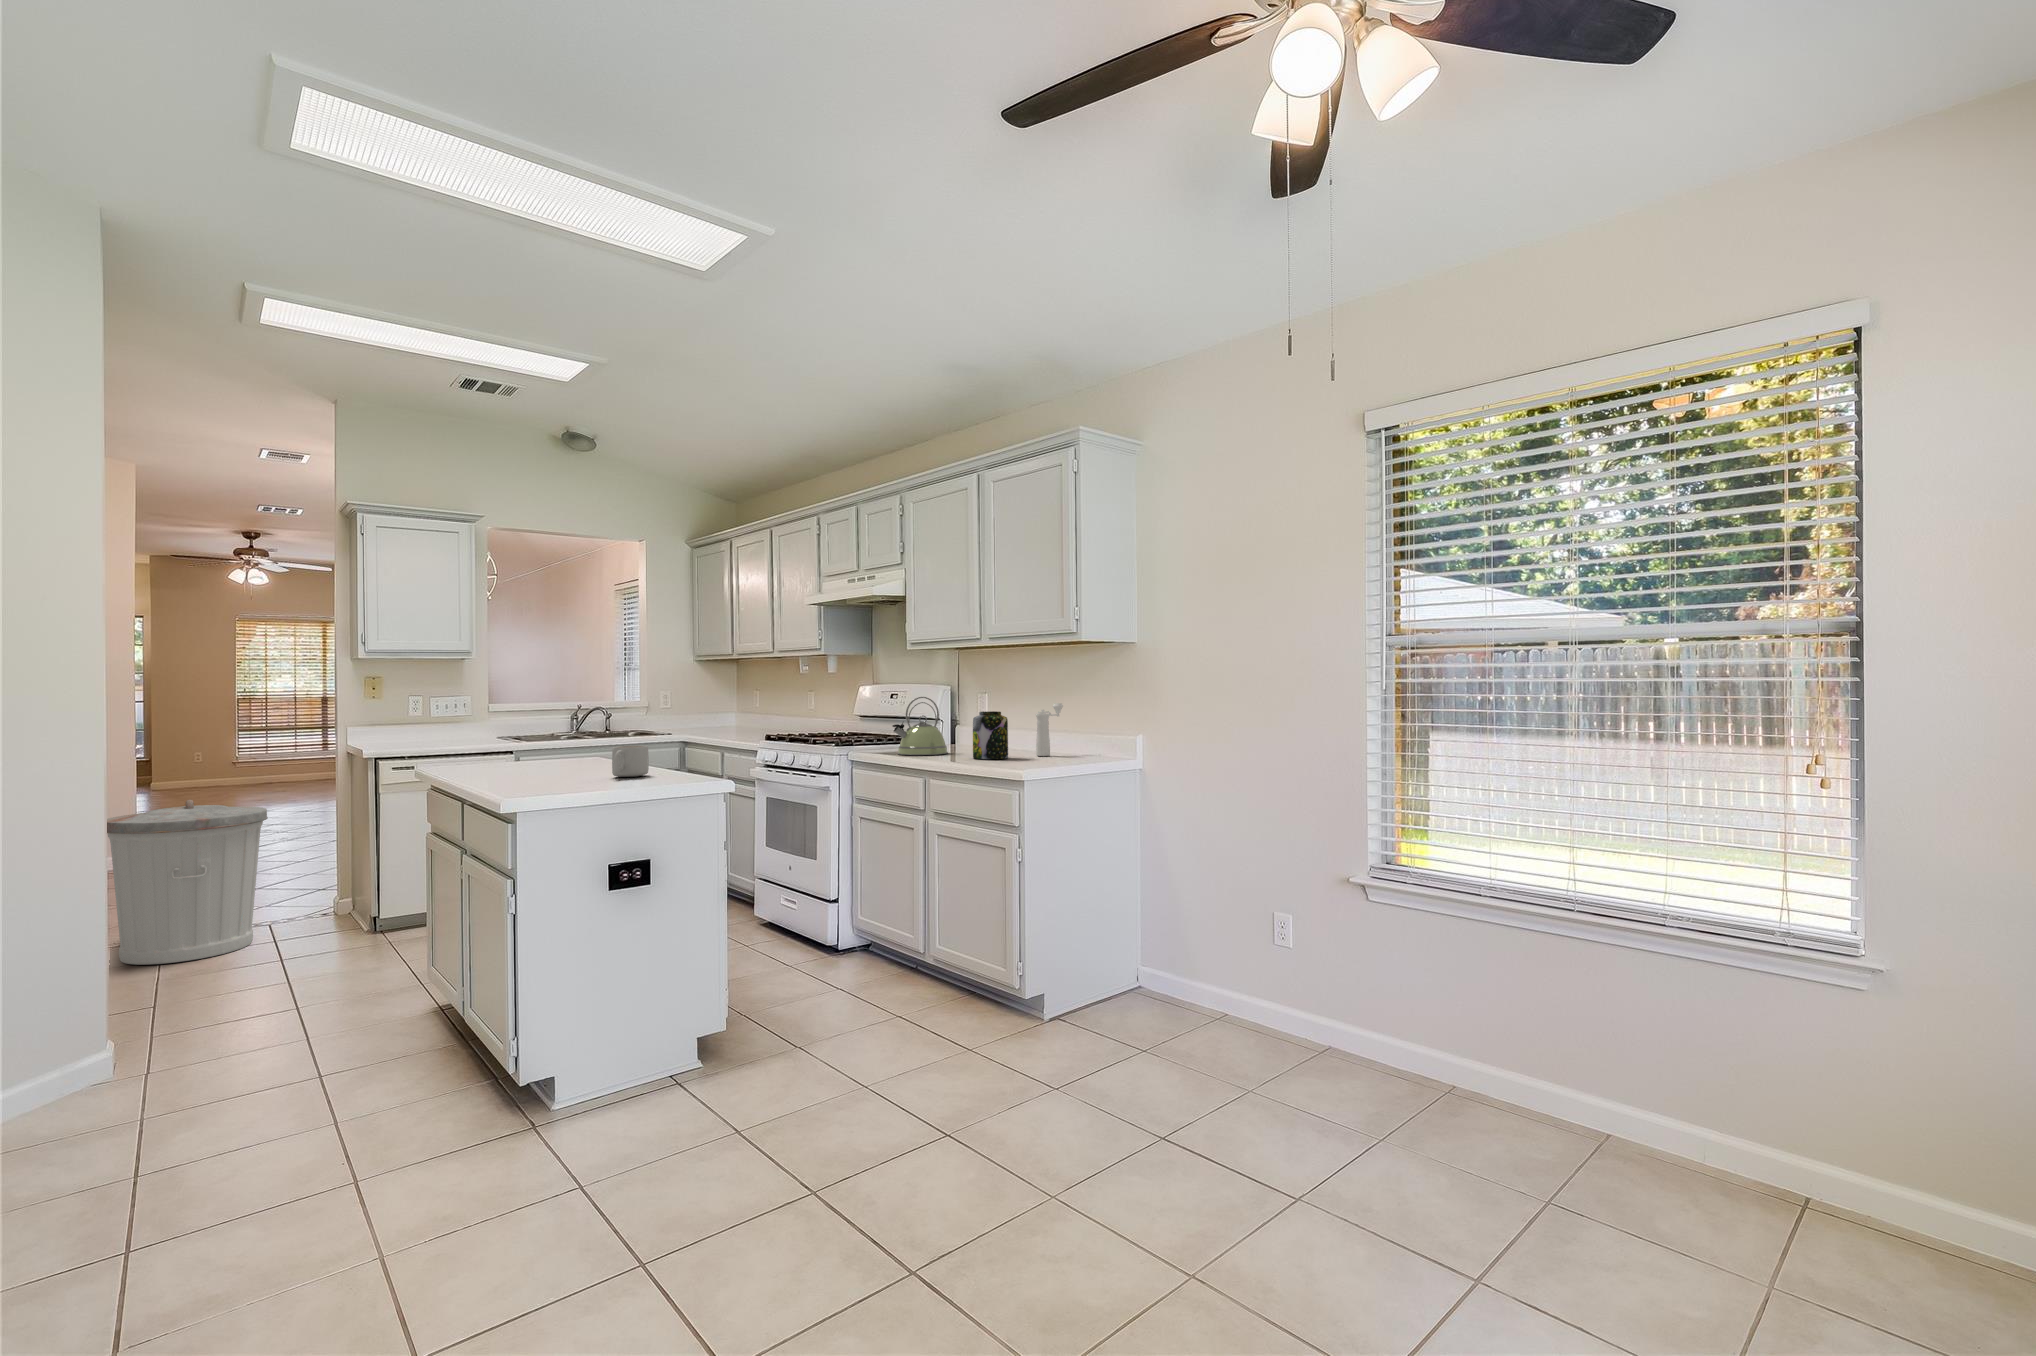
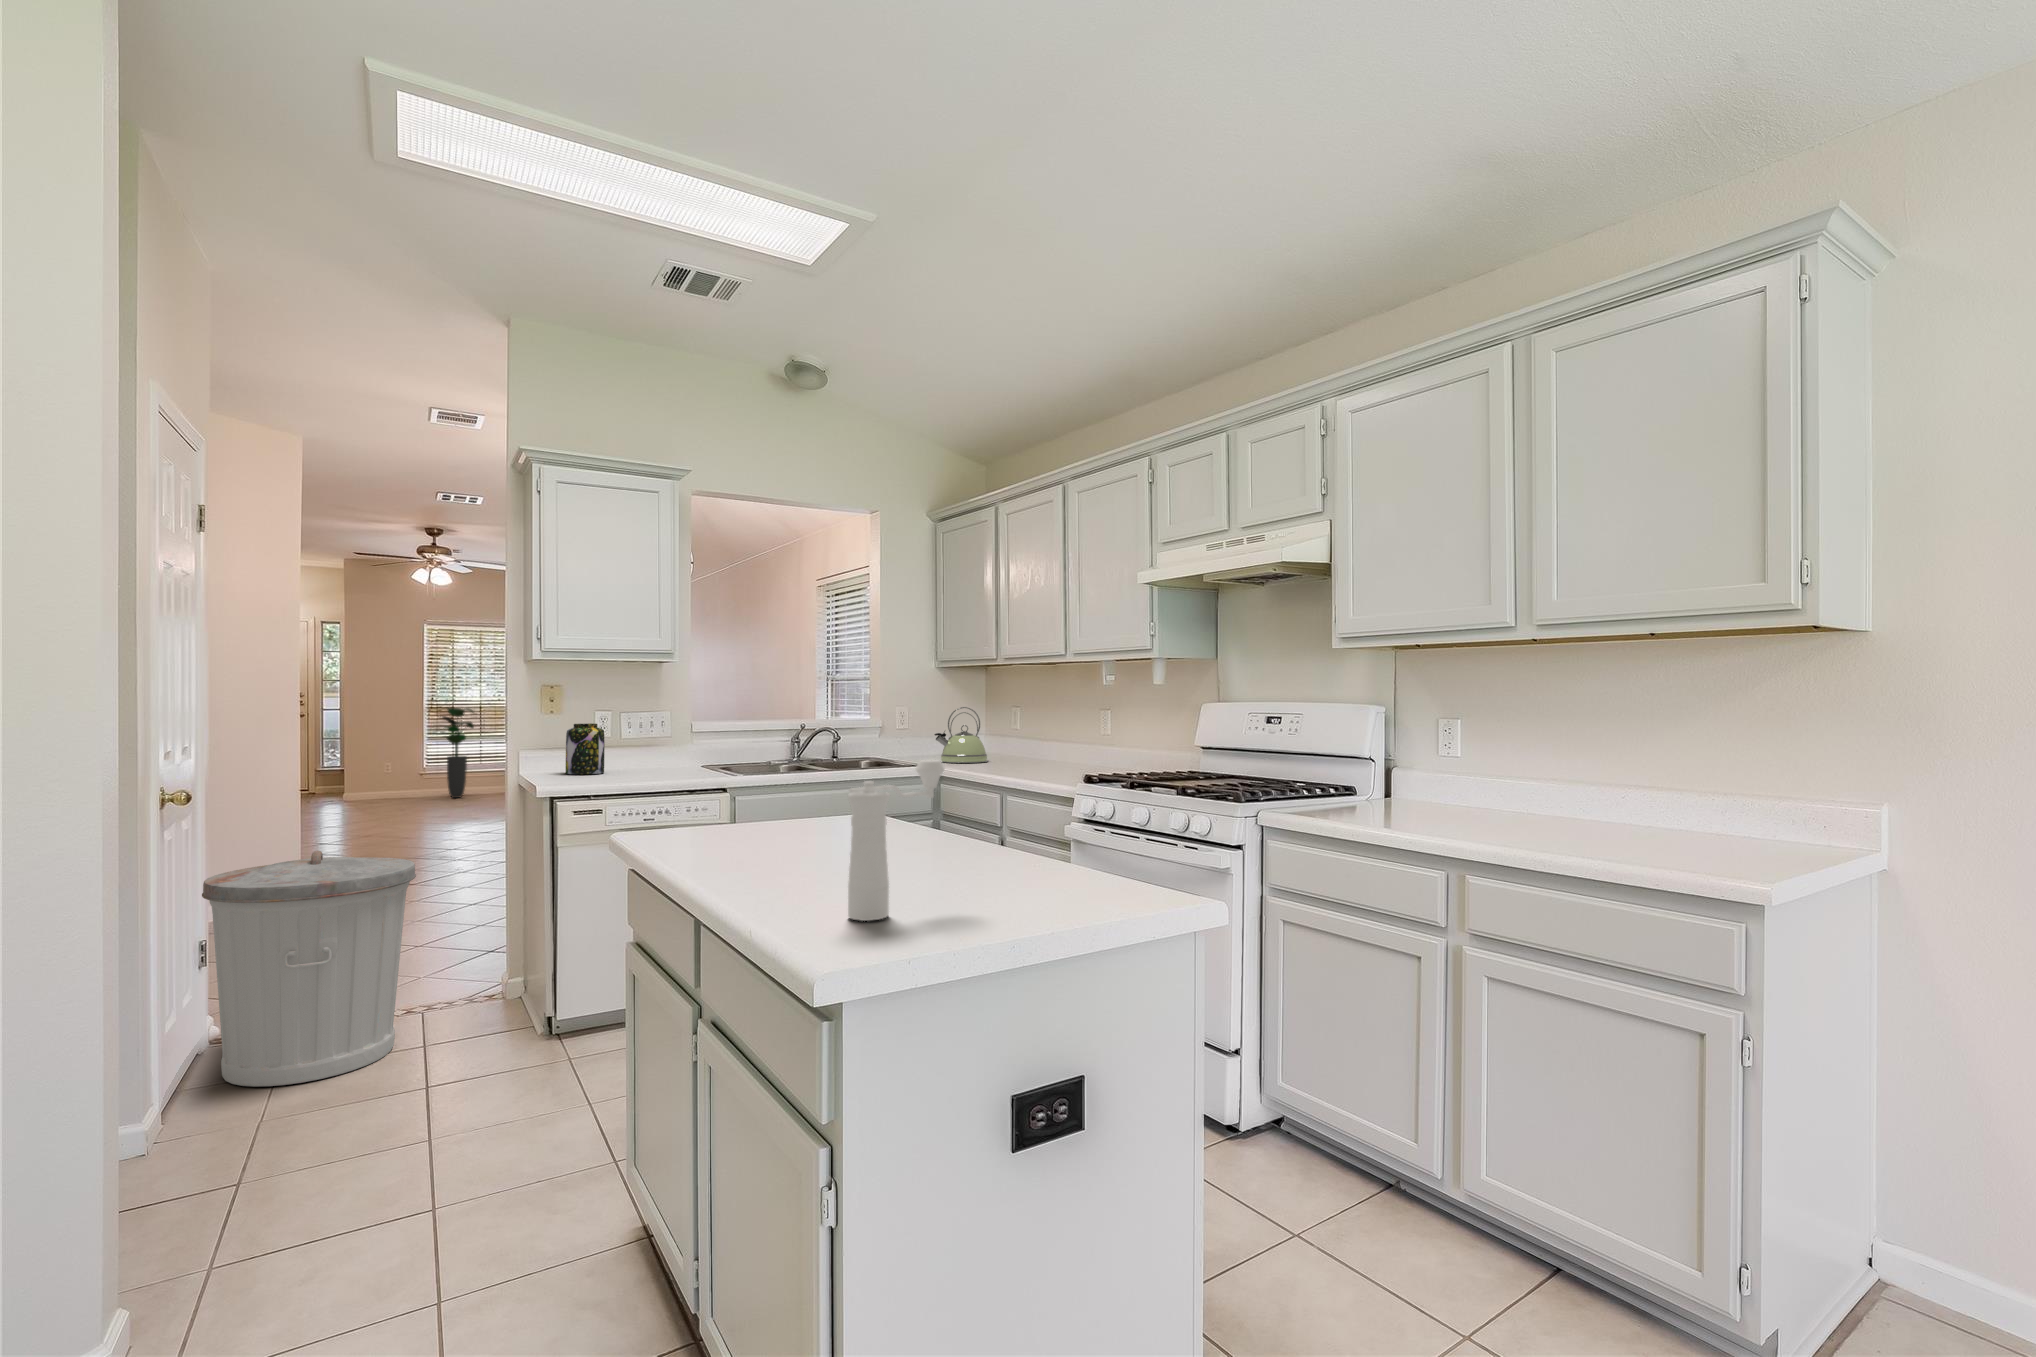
kettle: present [893,697,948,755] -> present [934,707,988,763]
potted plant: none [248,698,295,783] -> present [440,708,474,798]
pepper mill: present [1036,703,1063,756] -> present [848,760,945,921]
jar: present [973,711,1008,759] -> present [566,723,605,774]
mug: present [612,746,649,777] -> none [968,816,1029,880]

